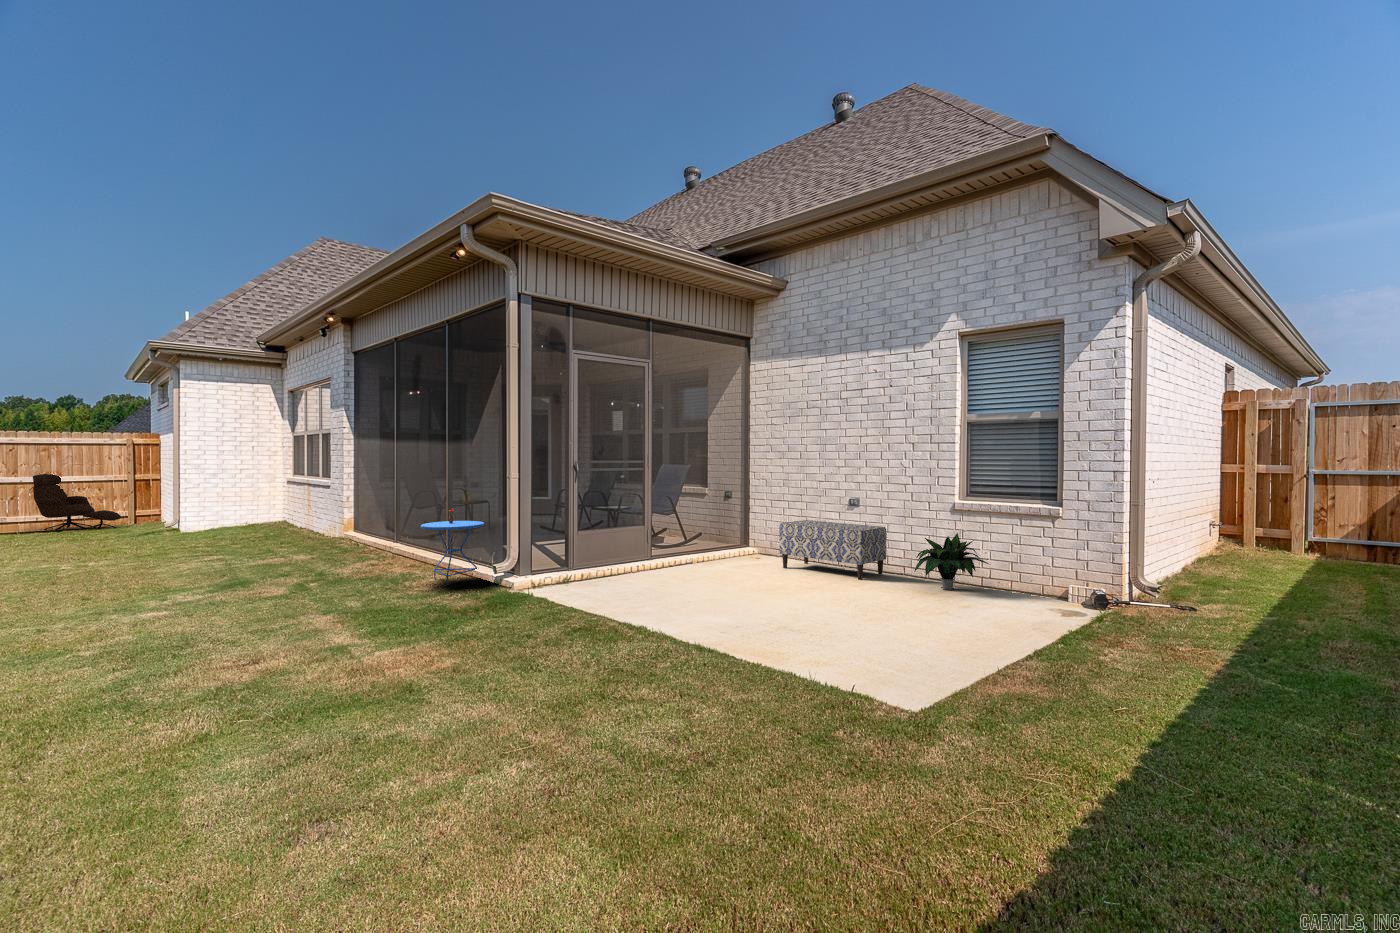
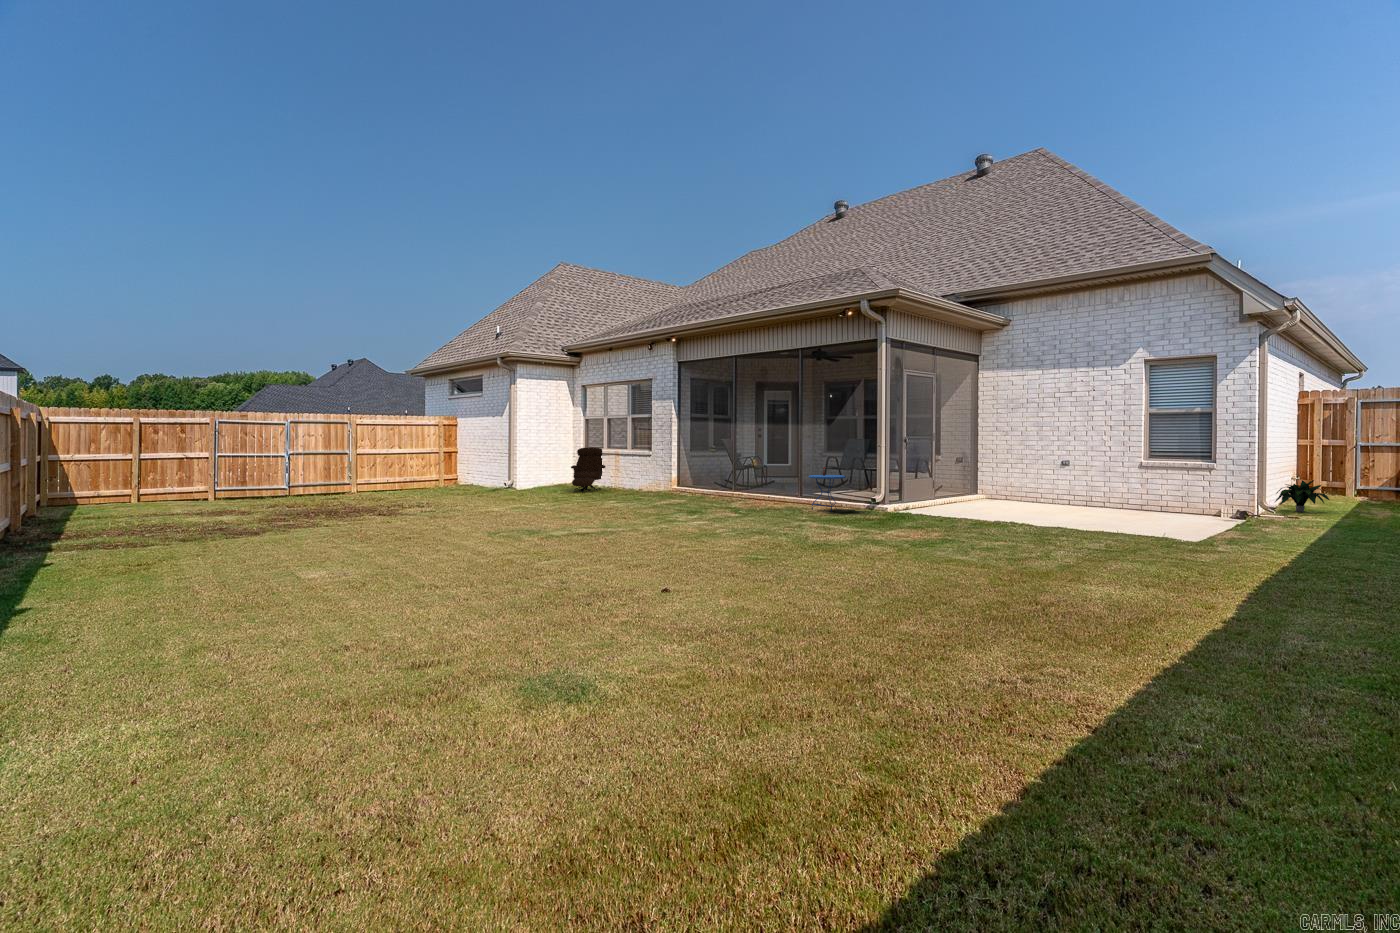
lounge chair: present [33,474,121,531] -> present [571,447,606,493]
bench: present [779,520,887,580] -> none [1016,476,1092,509]
potted plant: present [914,533,989,590] -> present [1275,480,1329,512]

